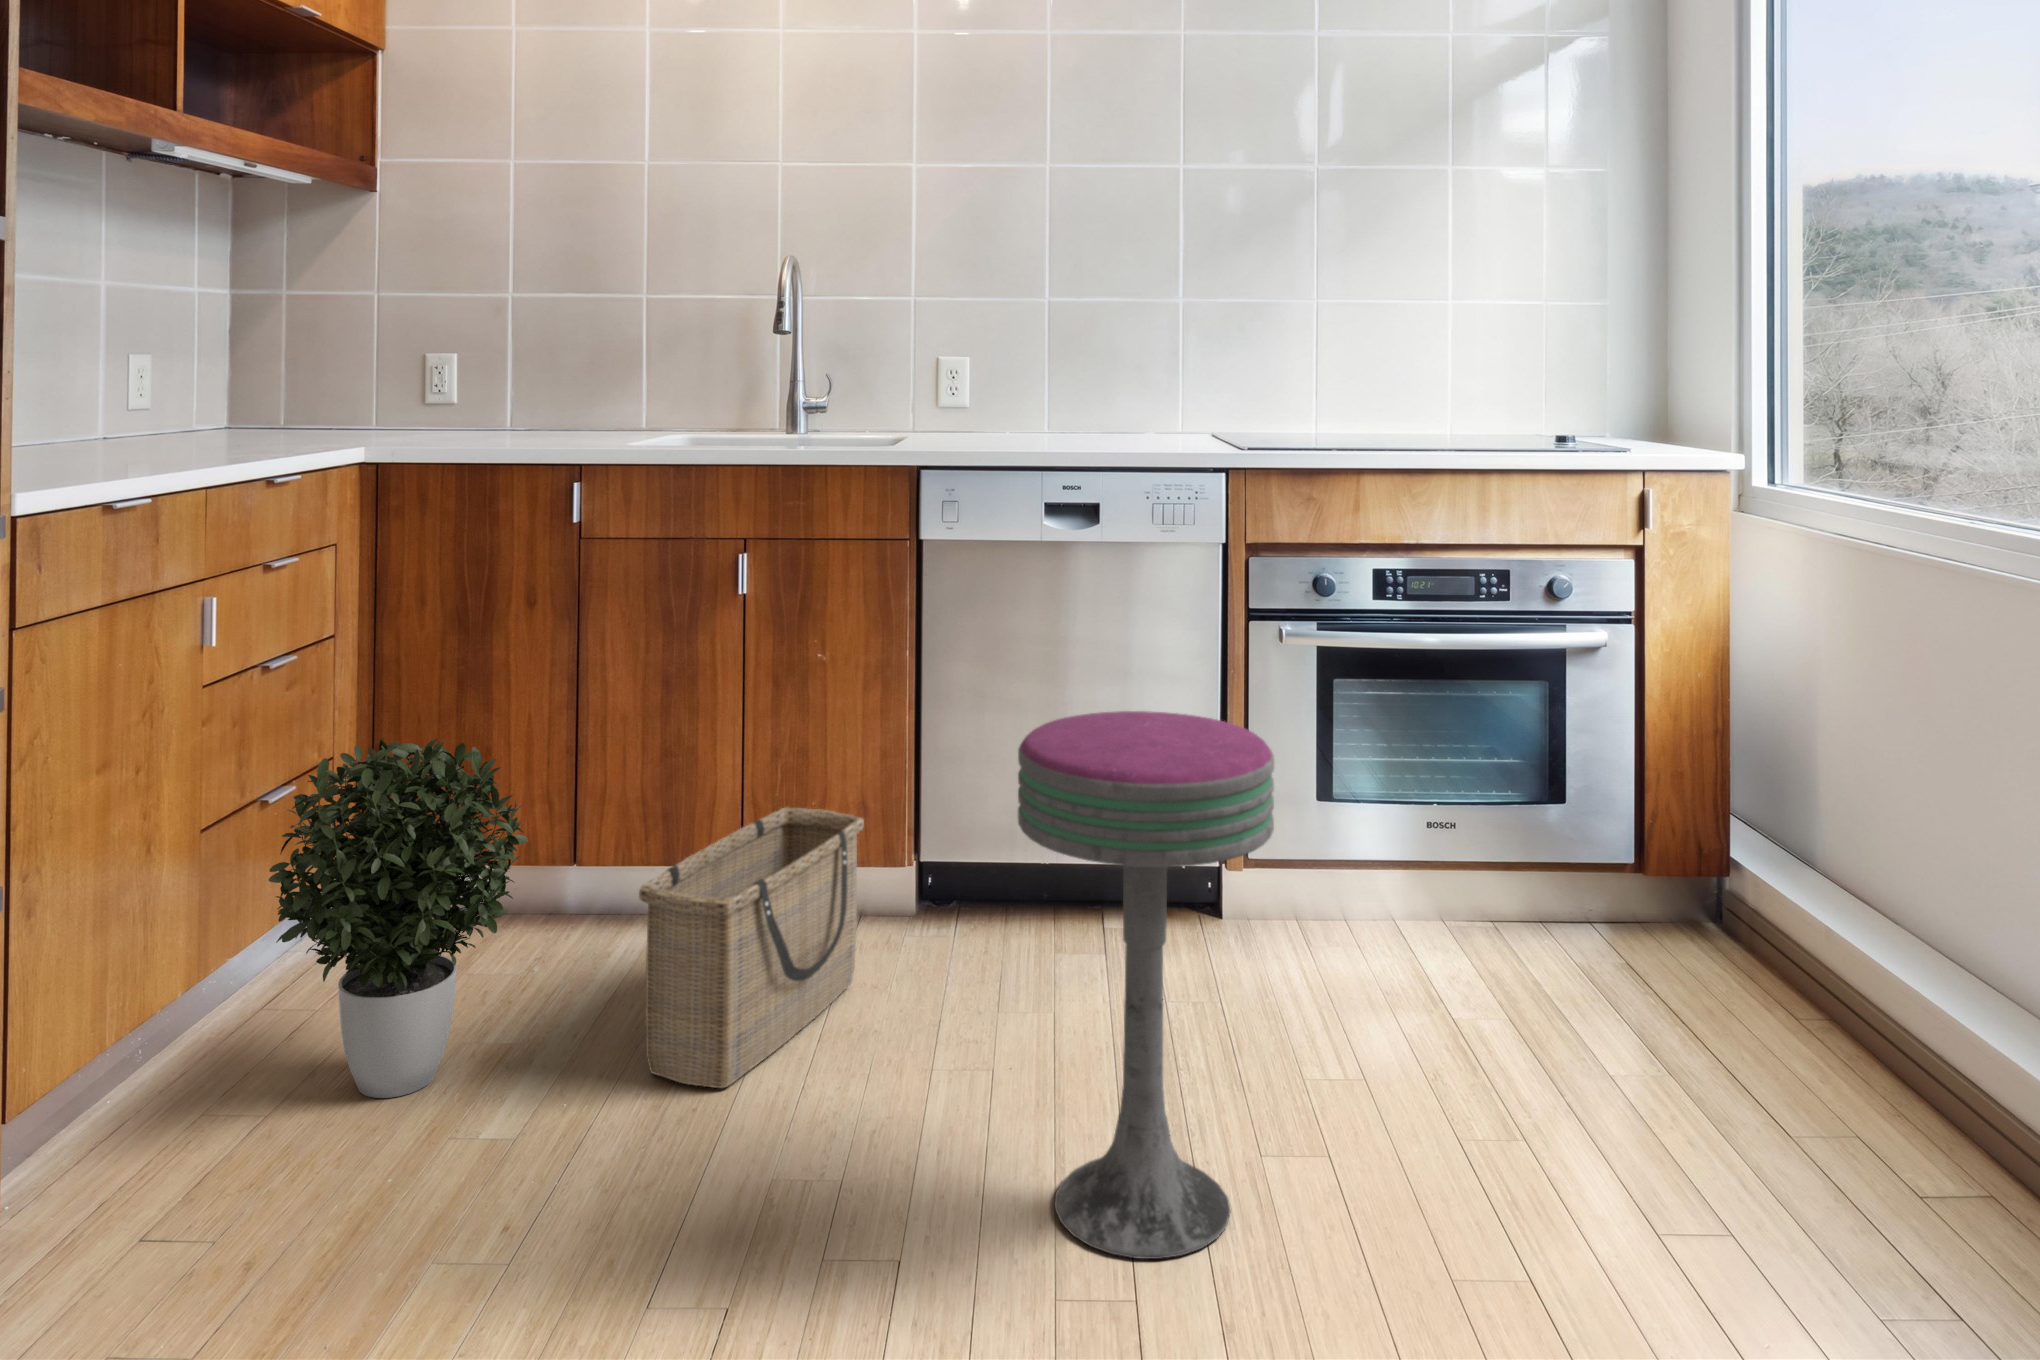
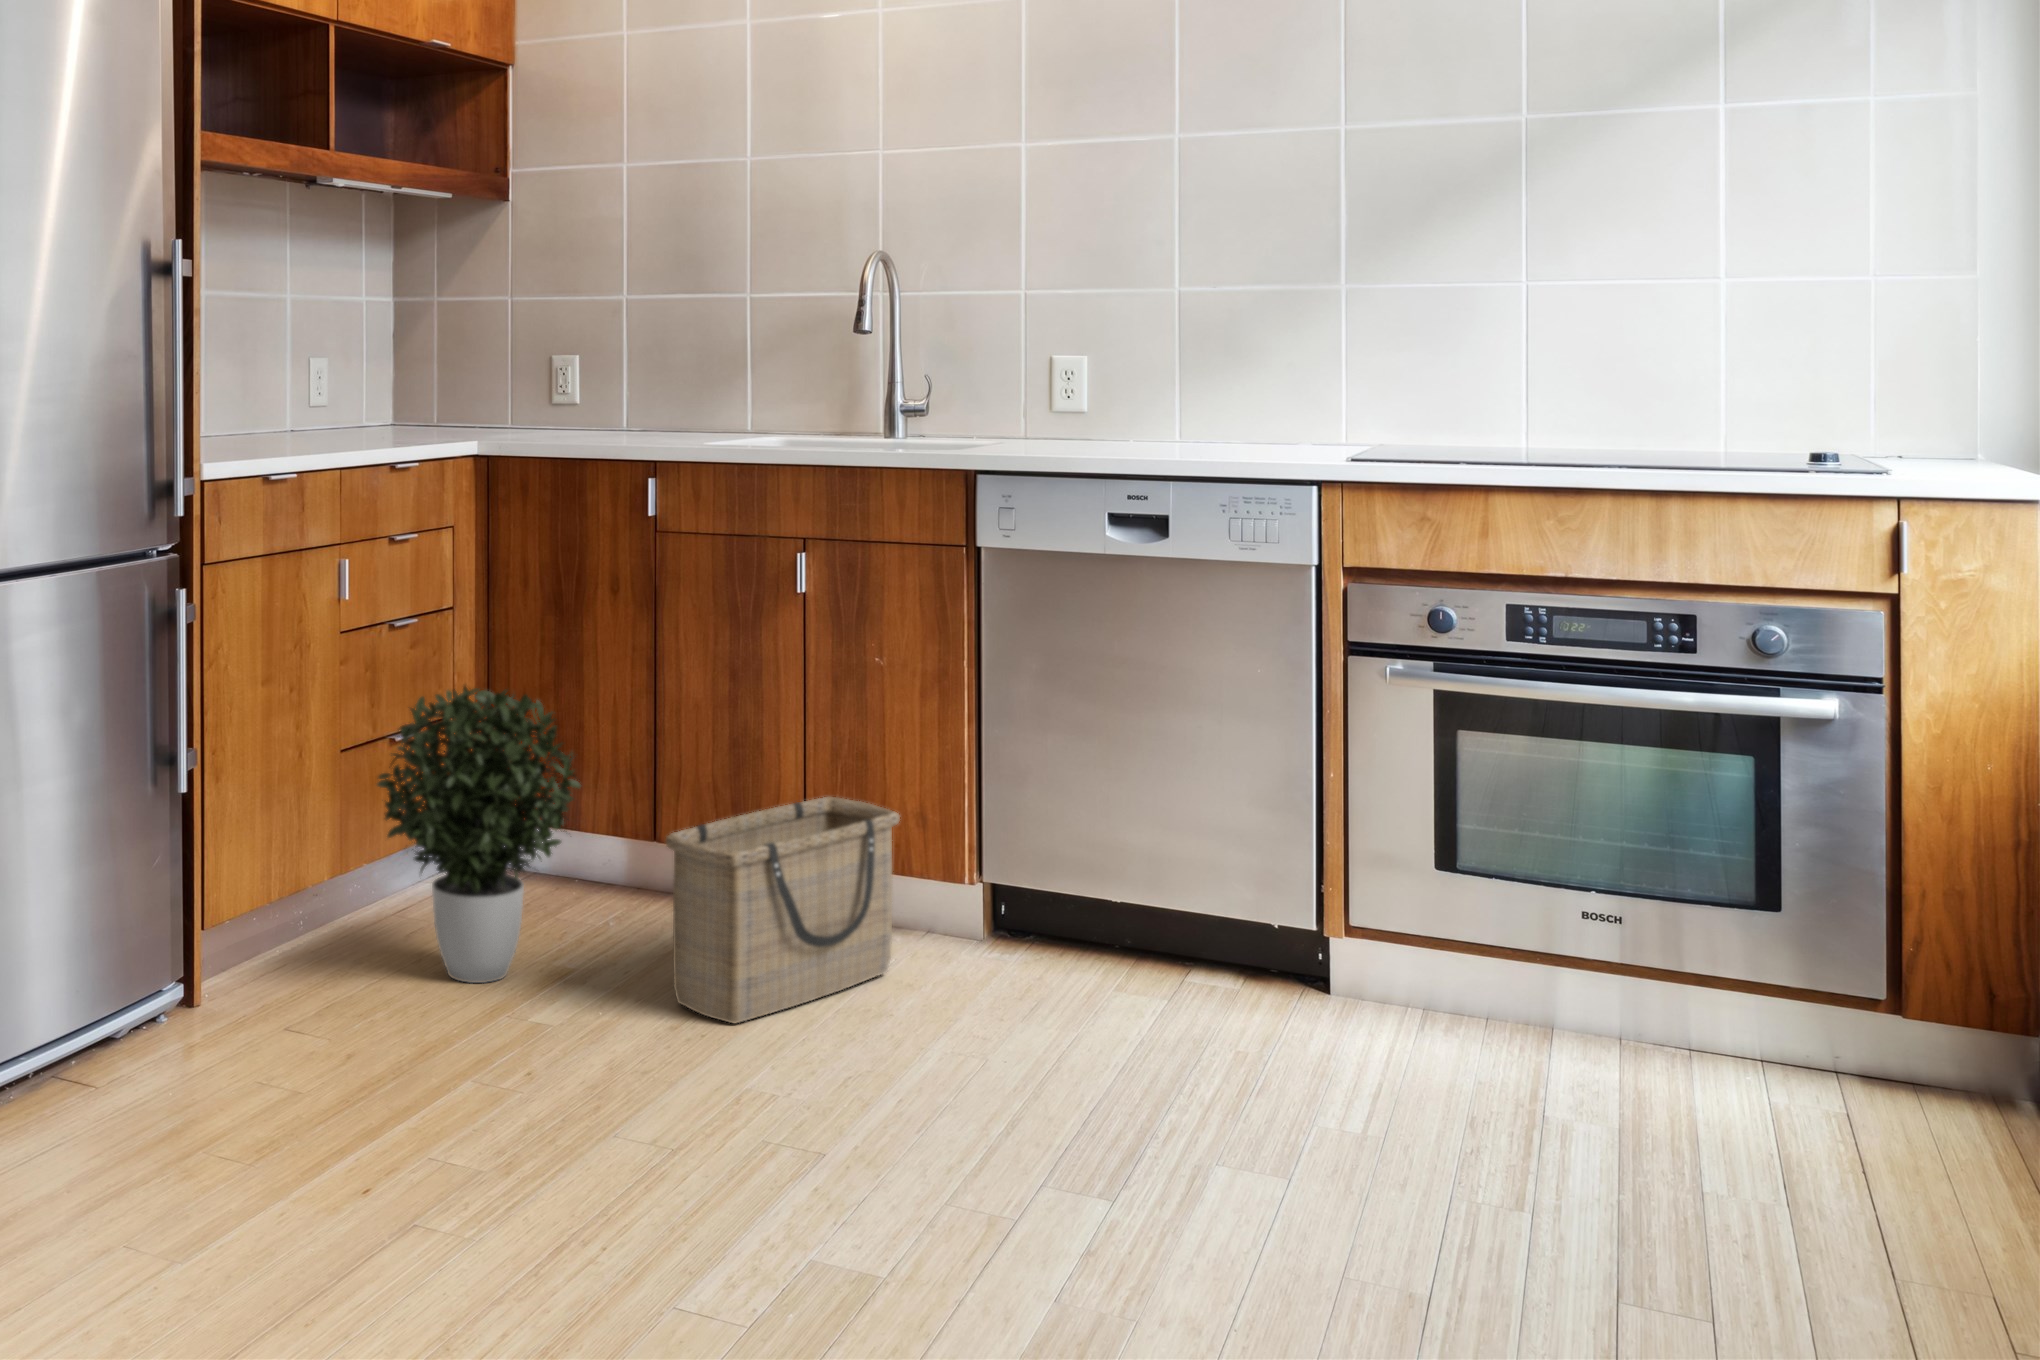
bar stool: present [1018,711,1274,1259] -> none [944,705,1197,1203]

